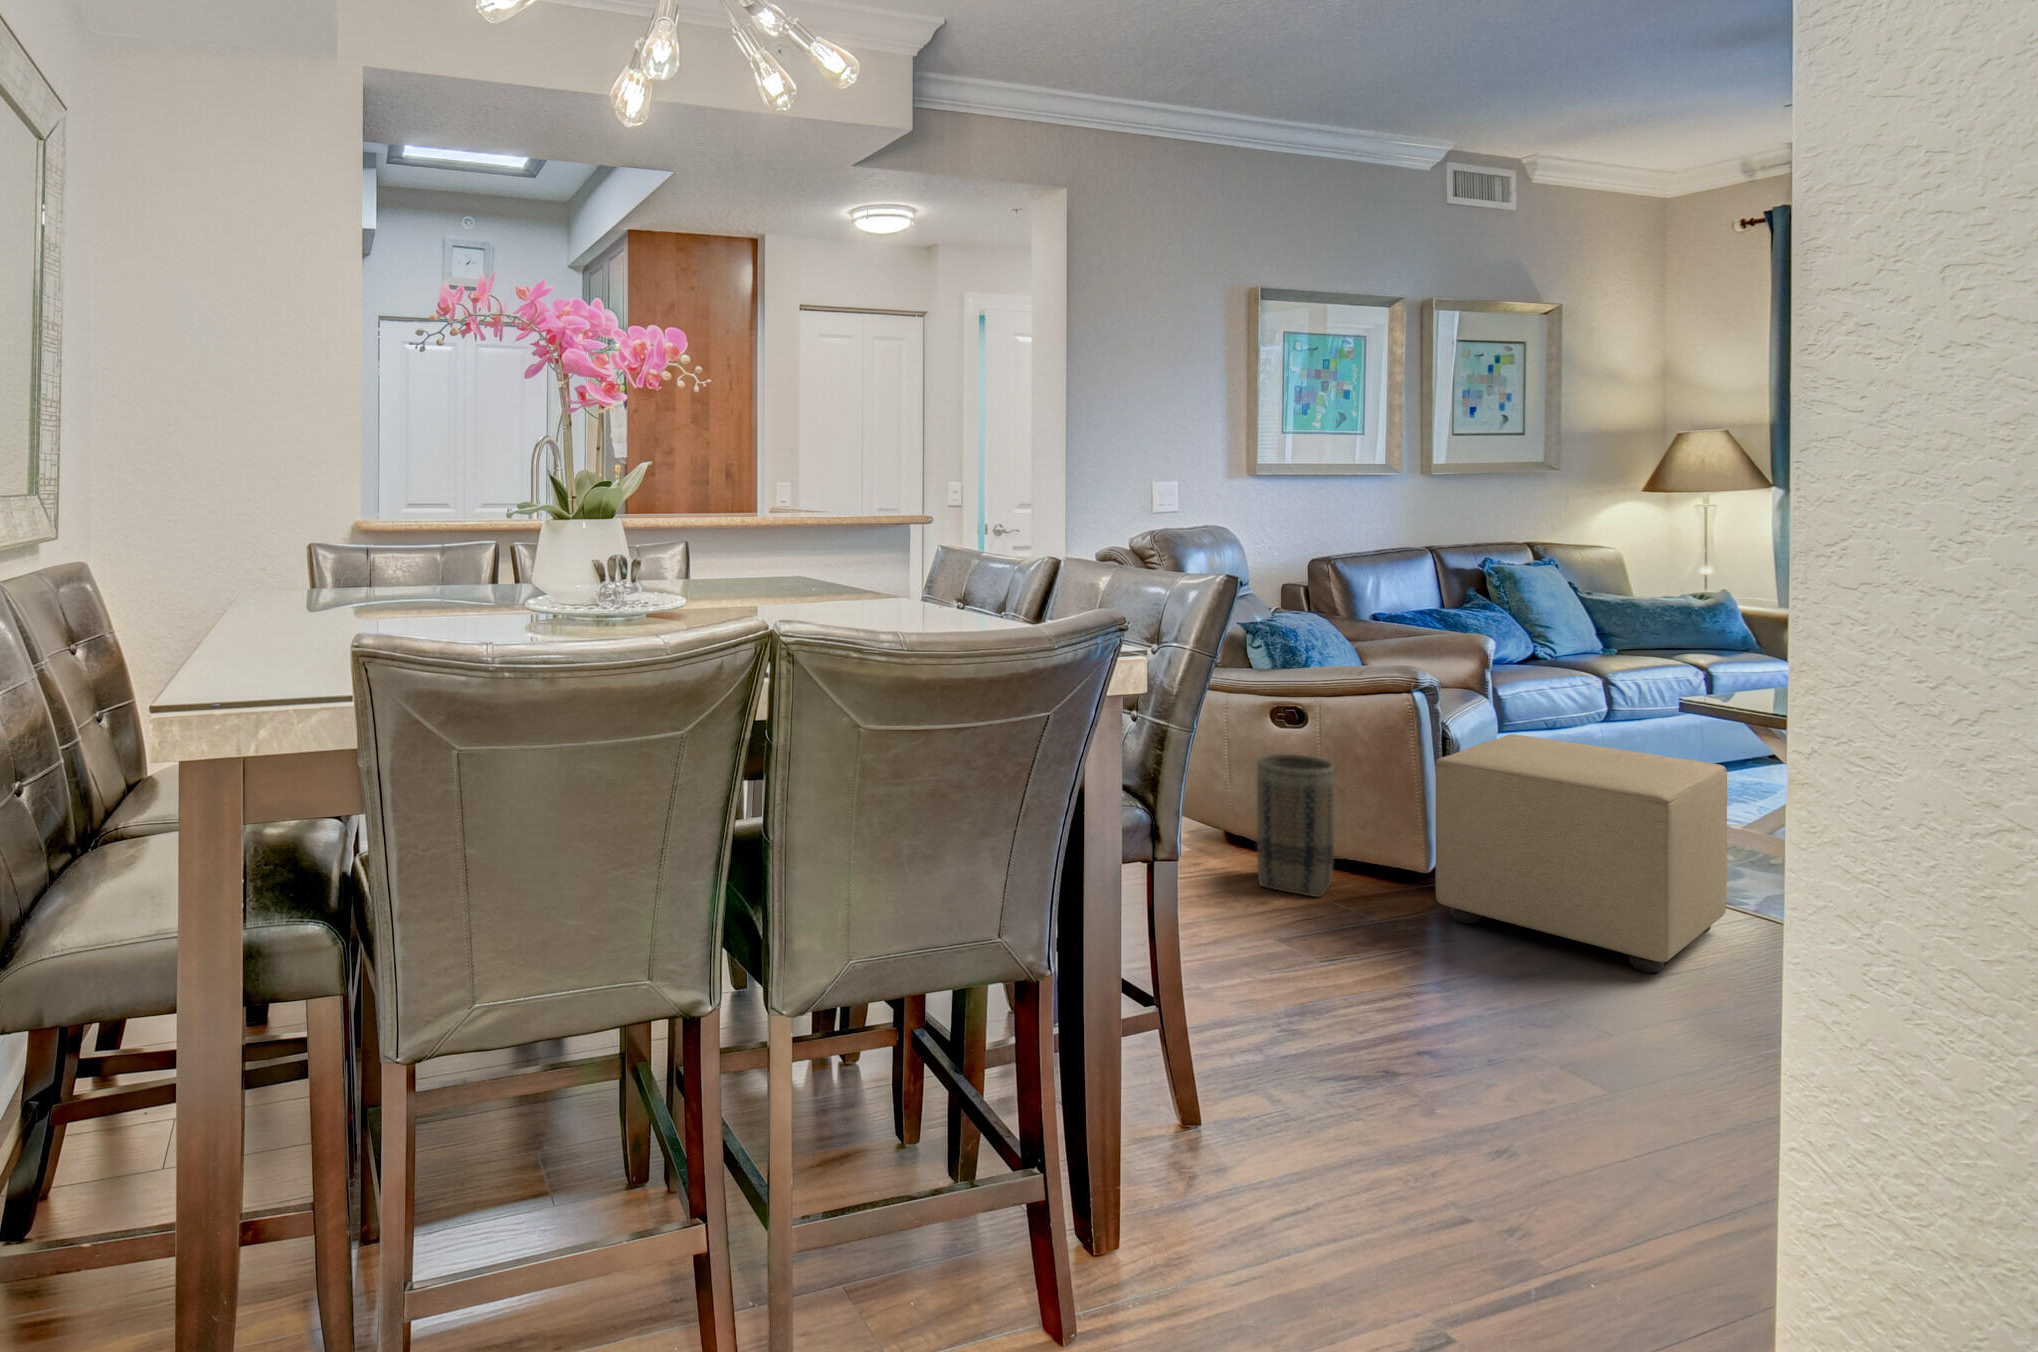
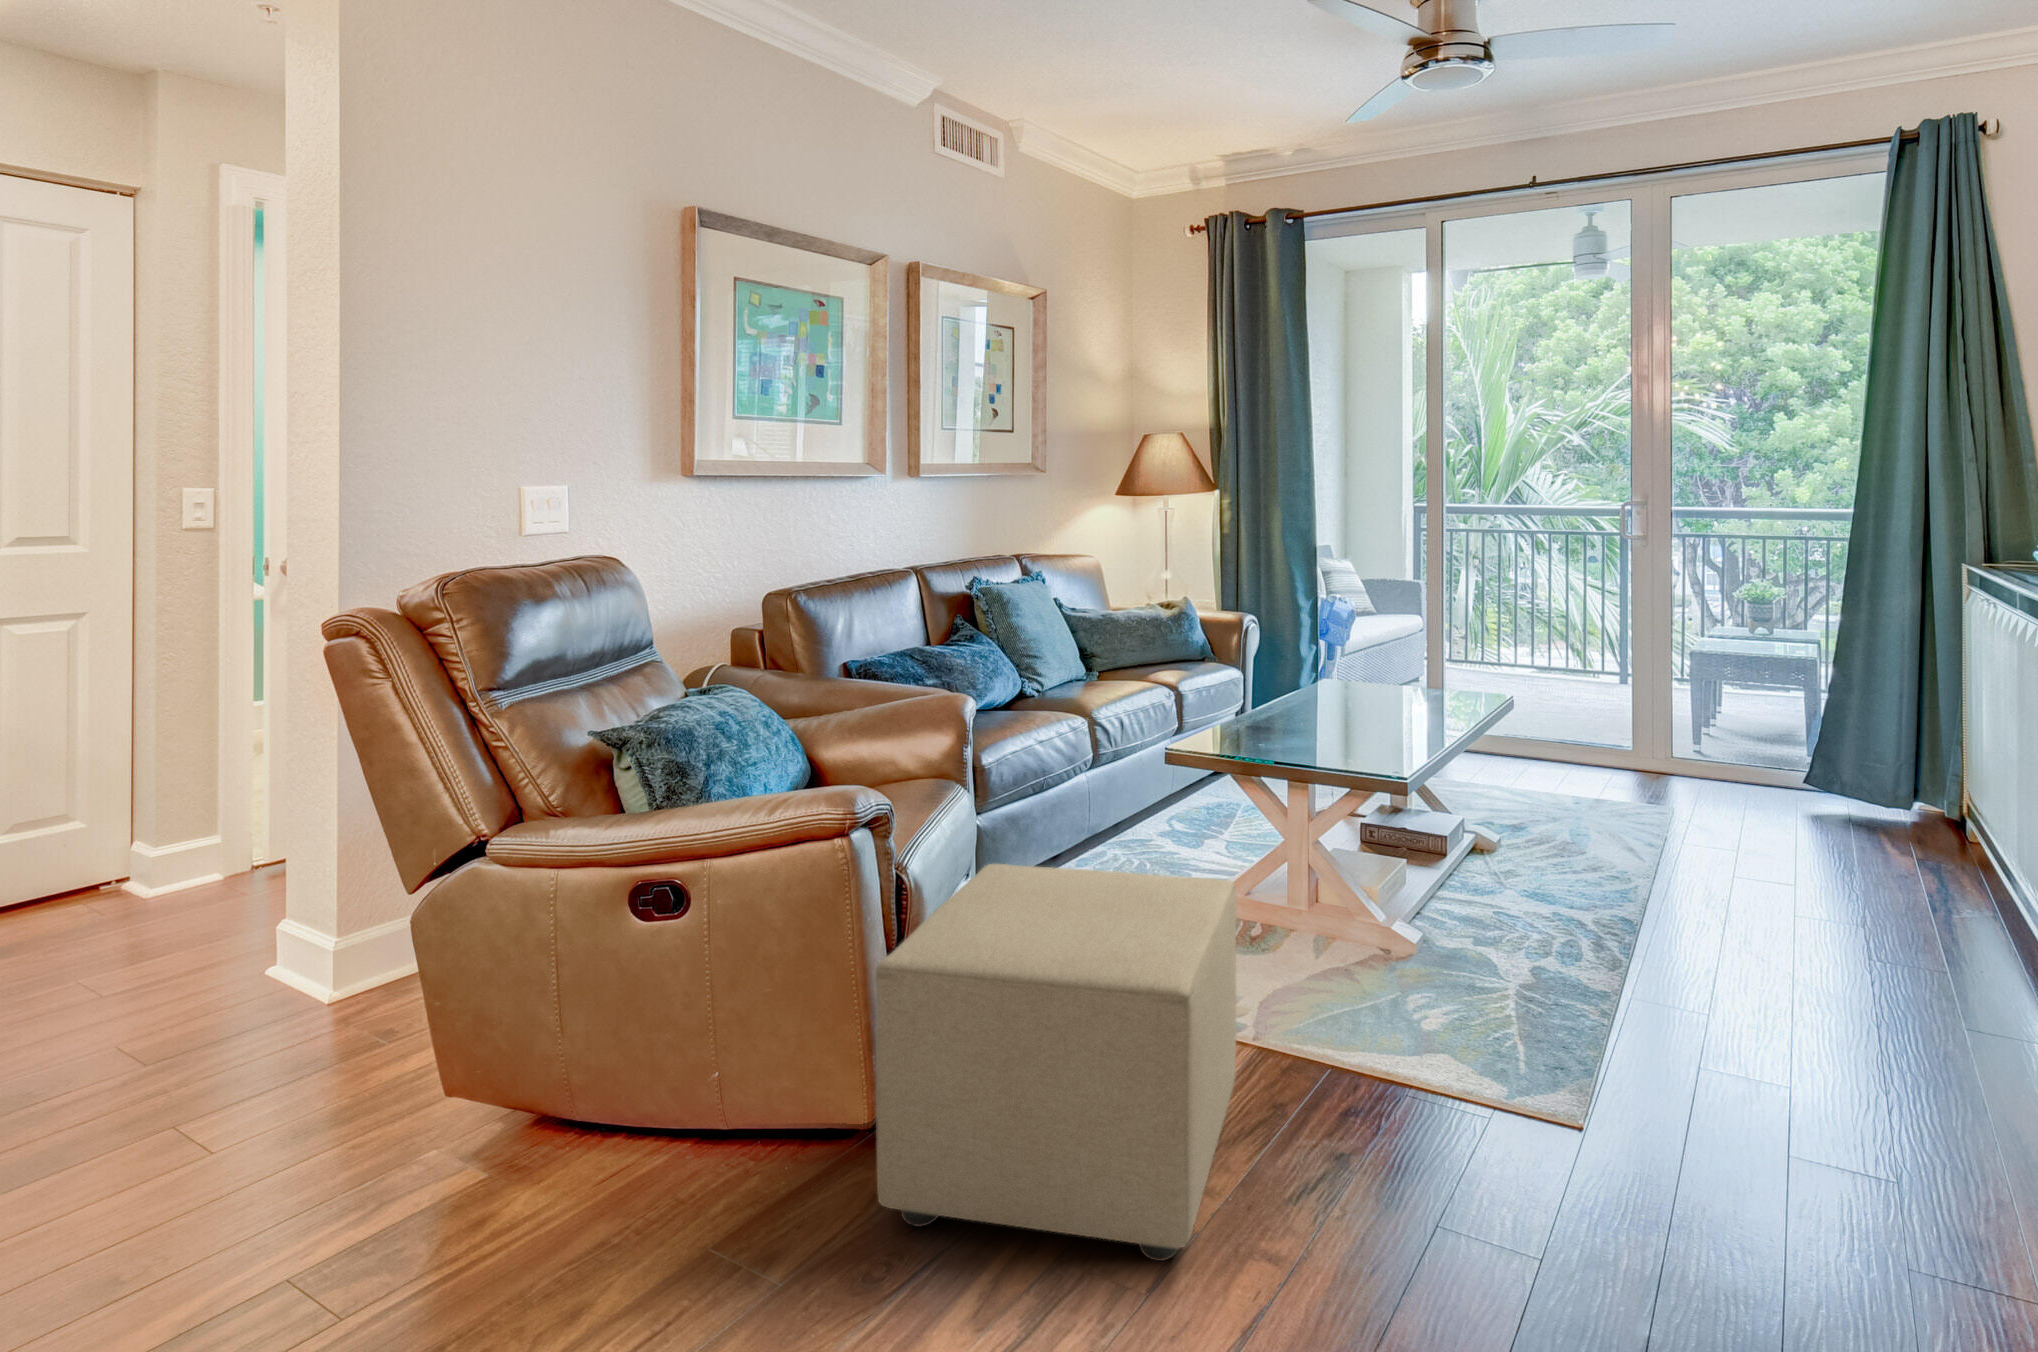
basket: present [1257,754,1334,897] -> none [588,970,725,1247]

